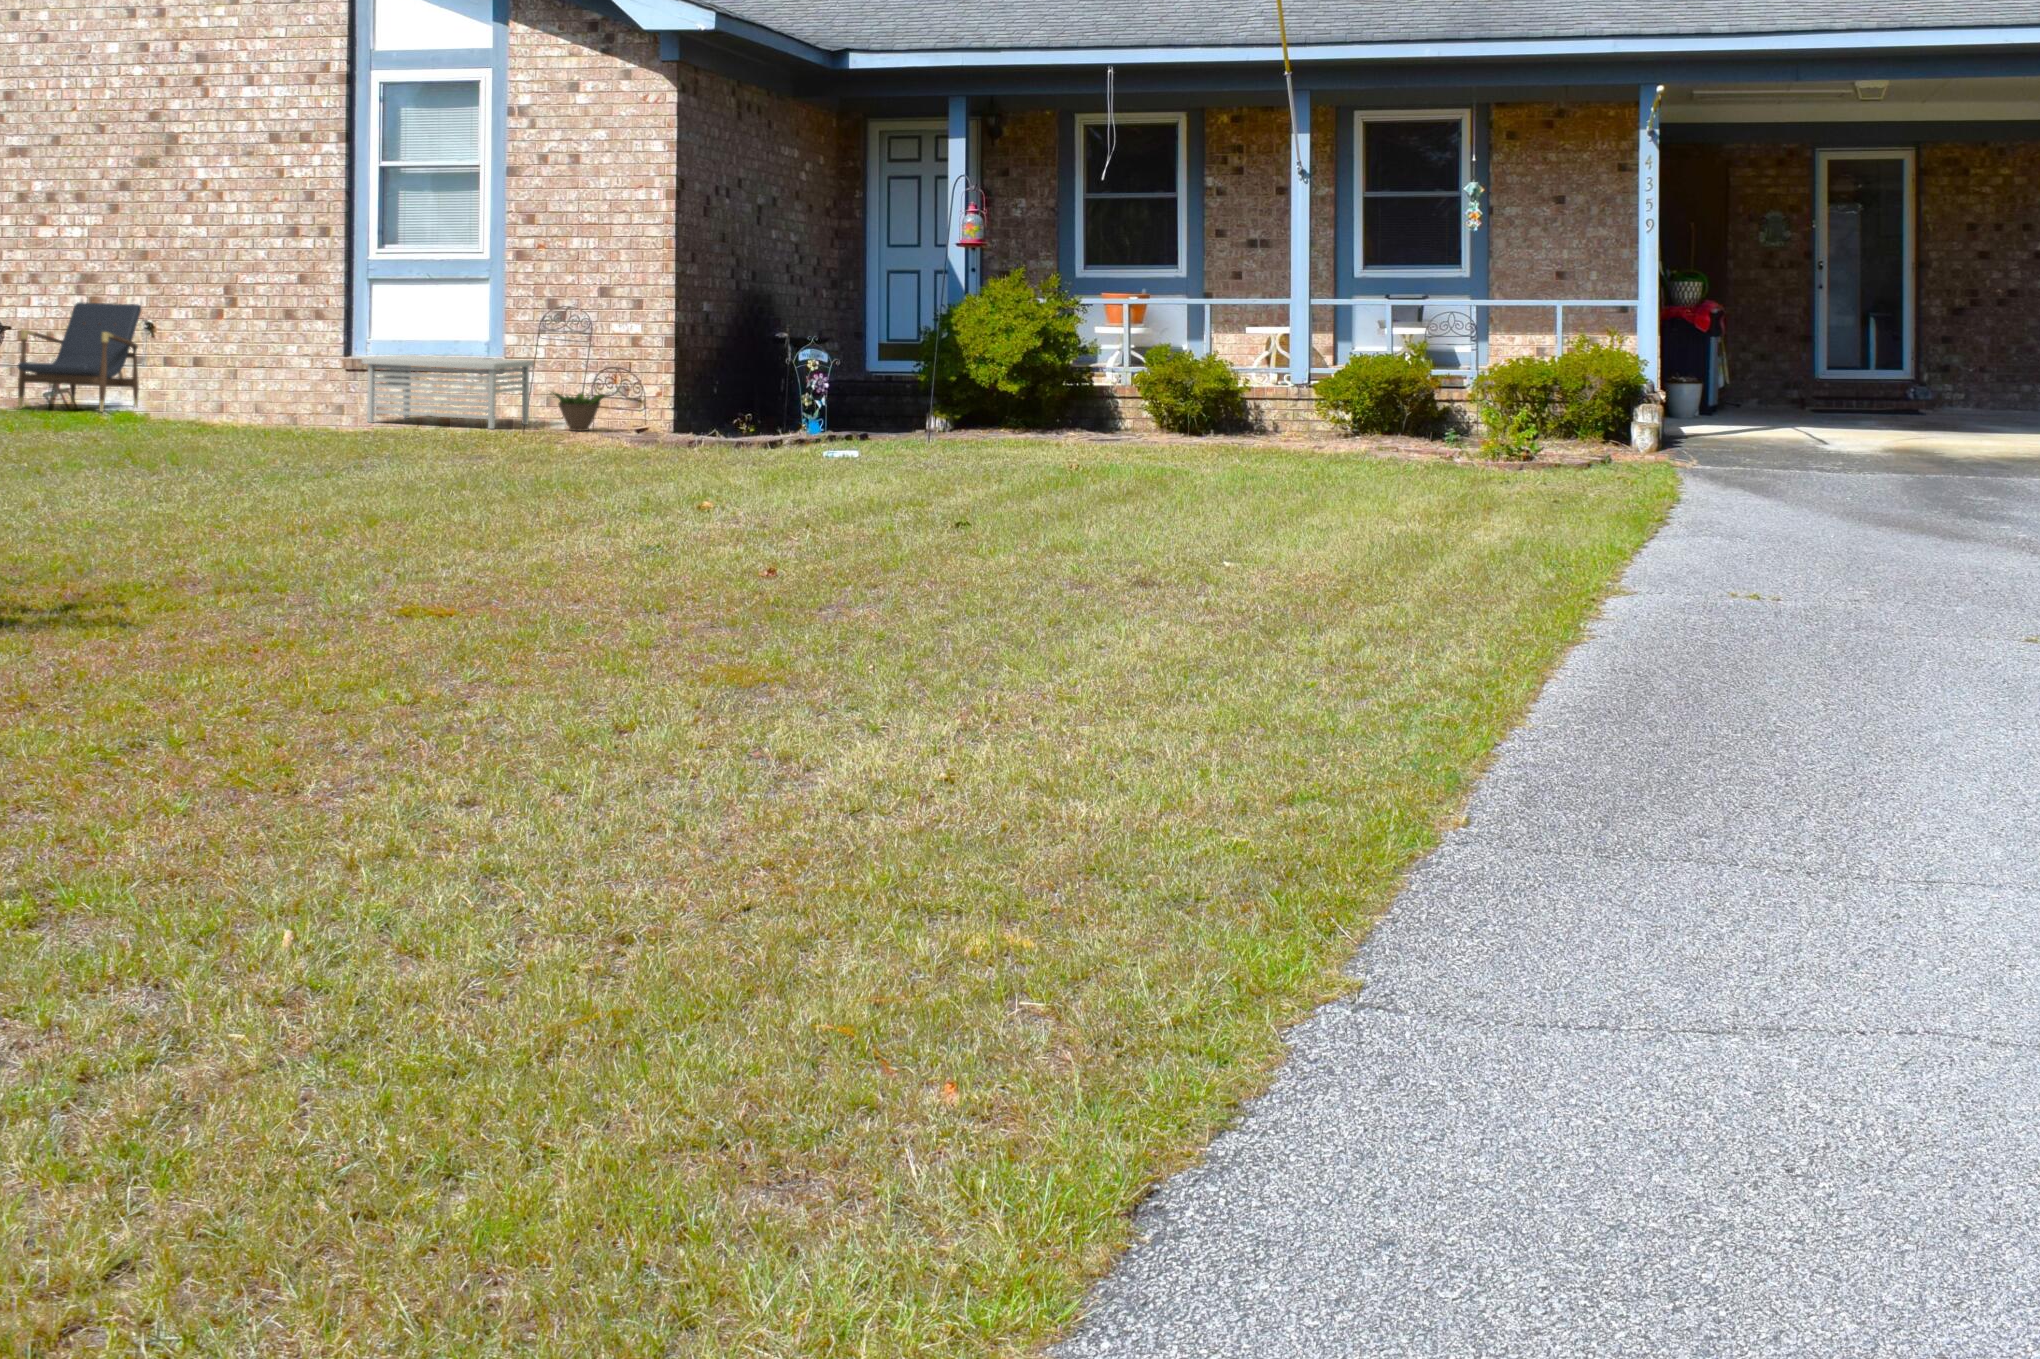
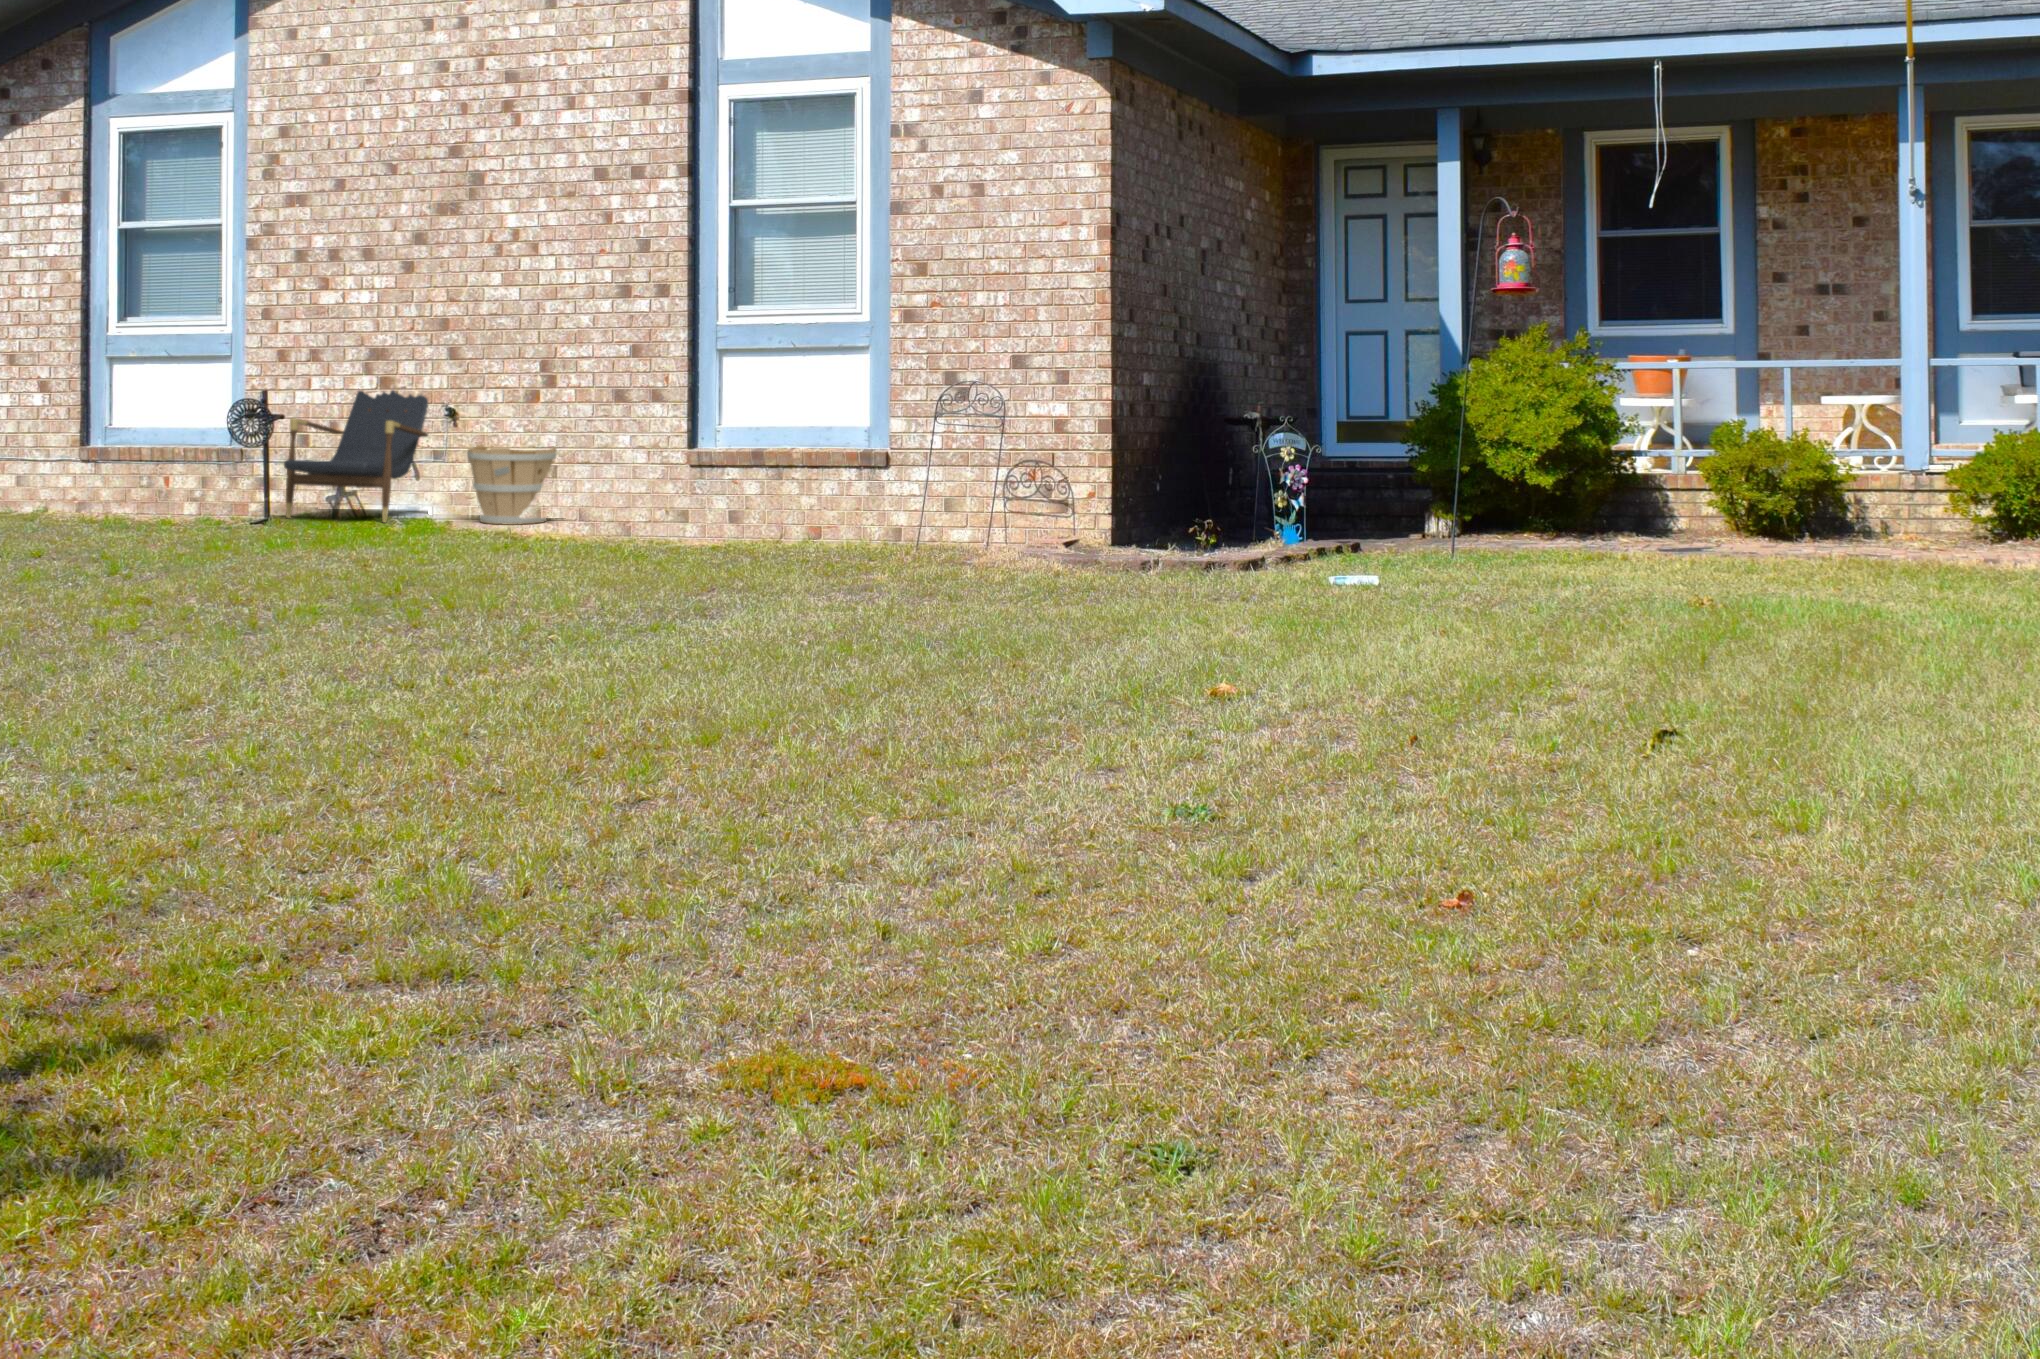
wooden bucket: none [168,351,244,414] -> present [468,444,557,525]
storage bench: present [362,355,533,429] -> none [706,447,925,547]
decorative plant: present [551,392,608,431] -> none [942,494,1038,549]

